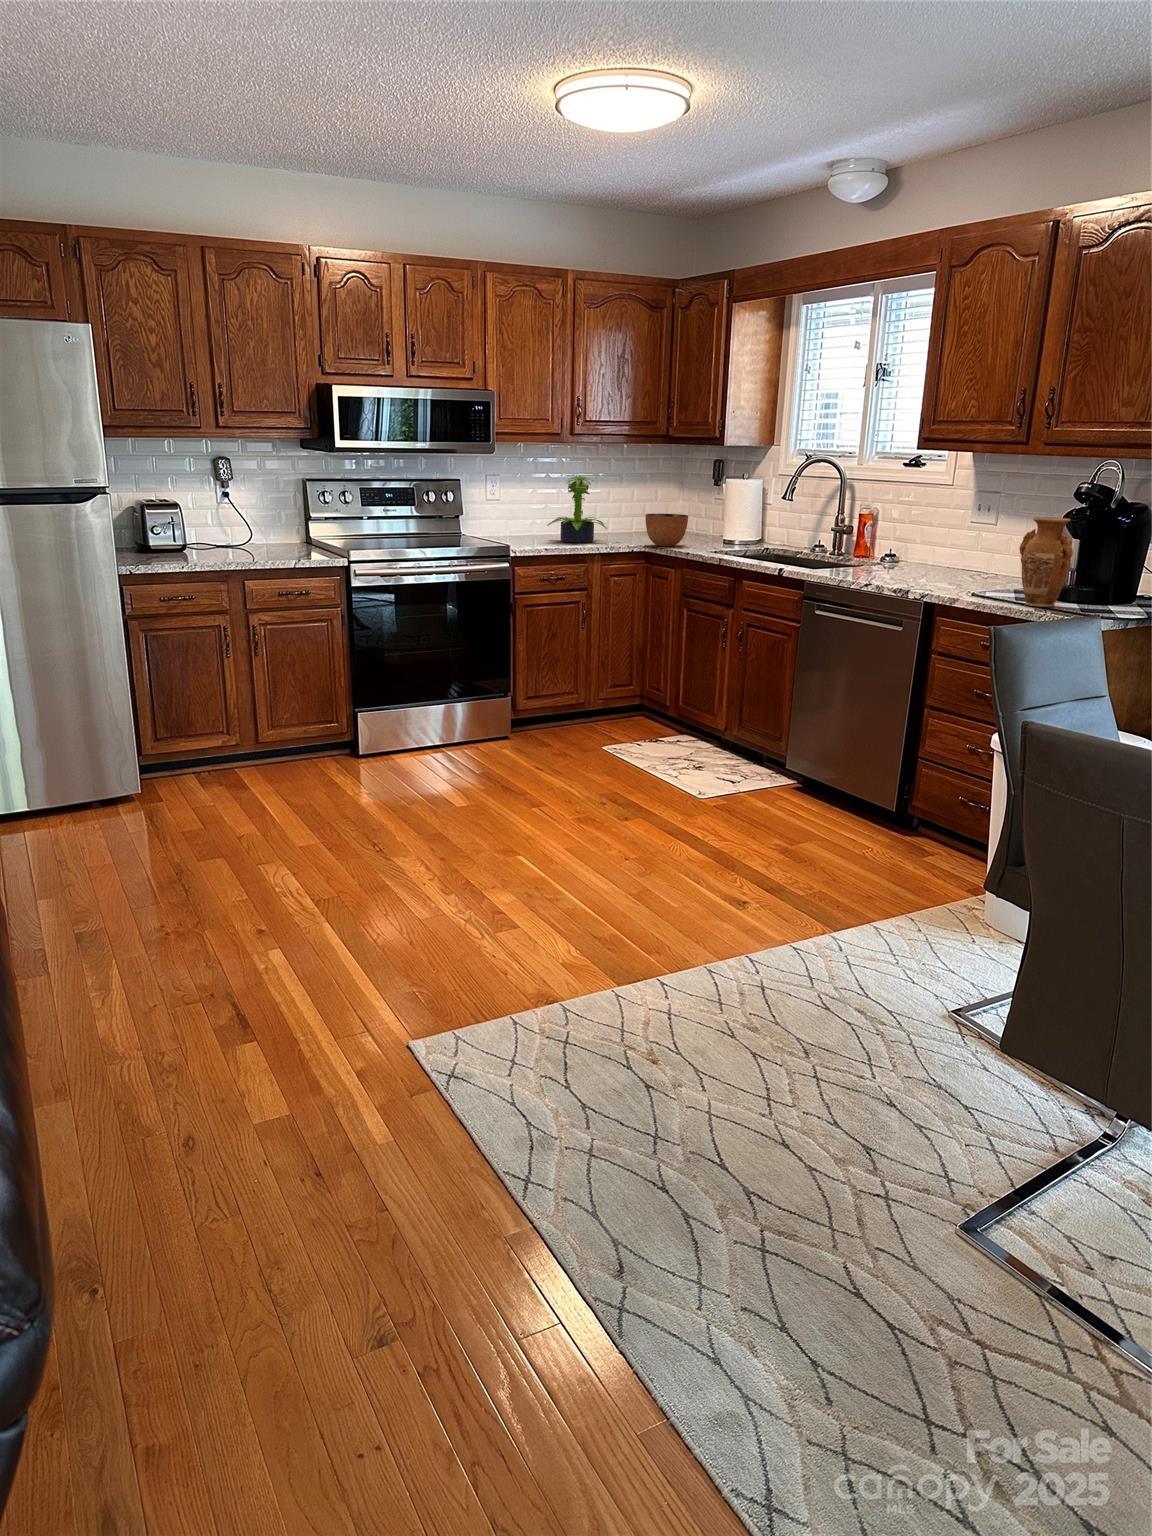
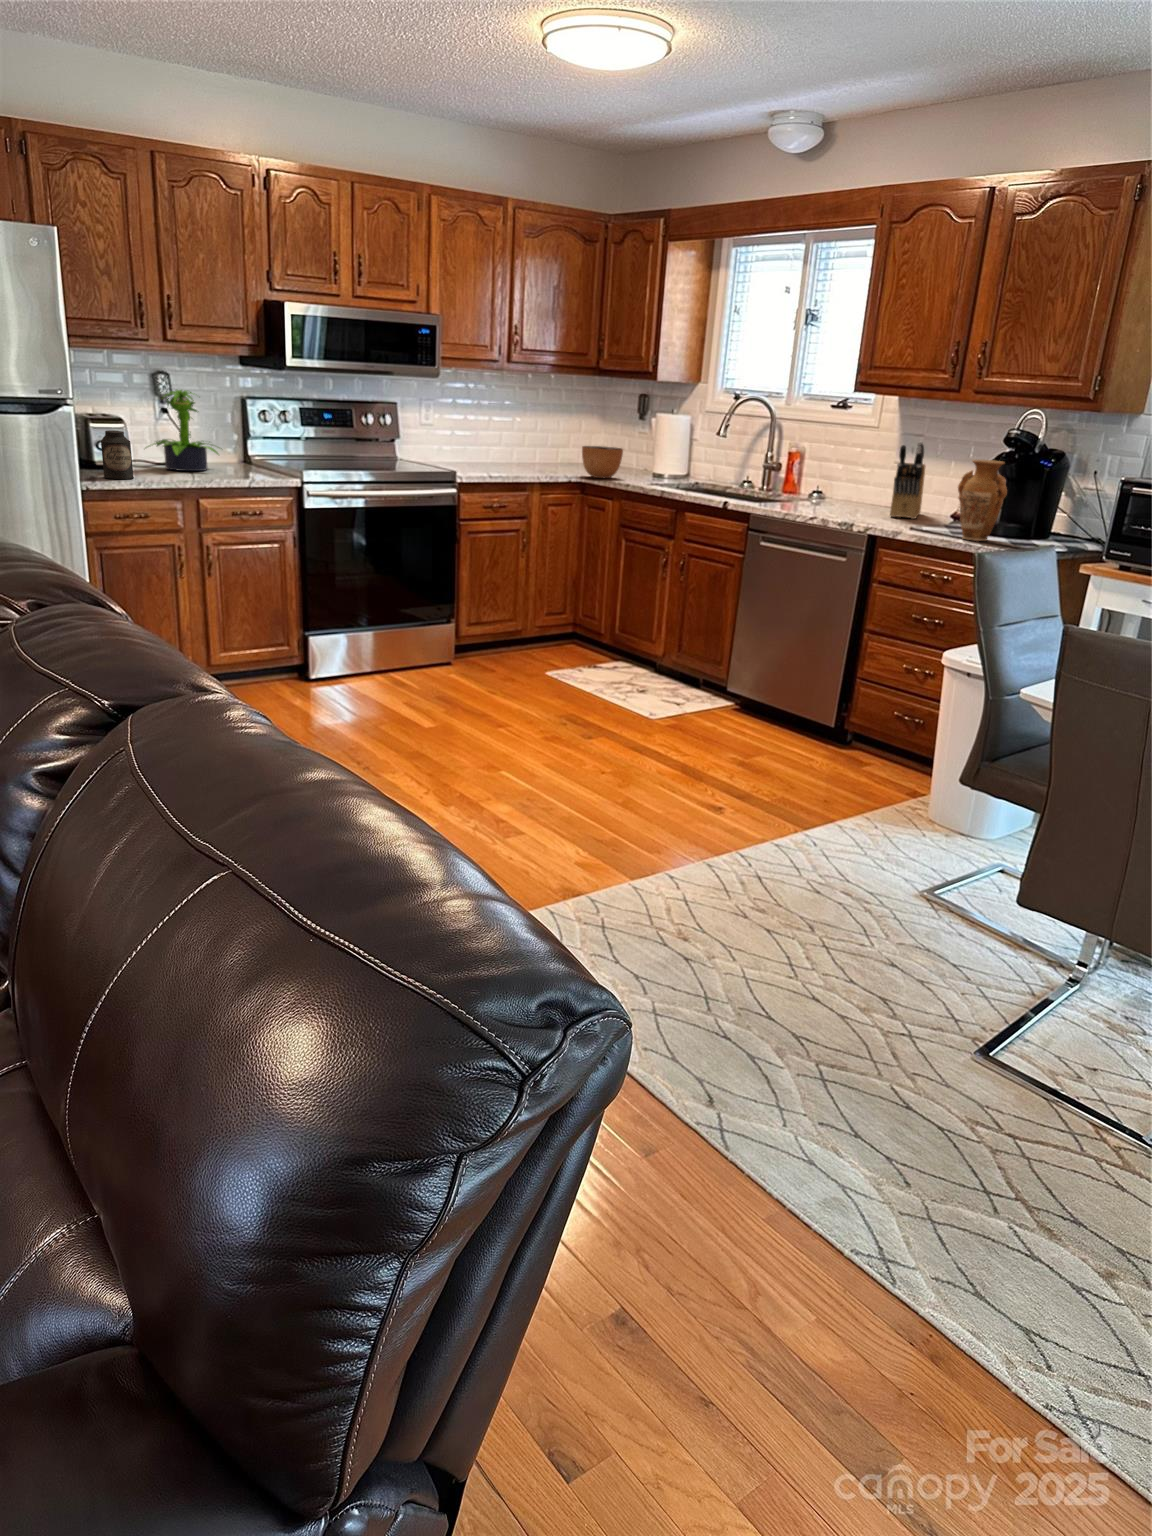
potted plant: present [547,476,607,543] -> present [146,390,218,471]
knife block: none [956,499,997,582] -> present [890,442,926,519]
canister: none [152,516,184,562] -> present [101,430,134,479]

